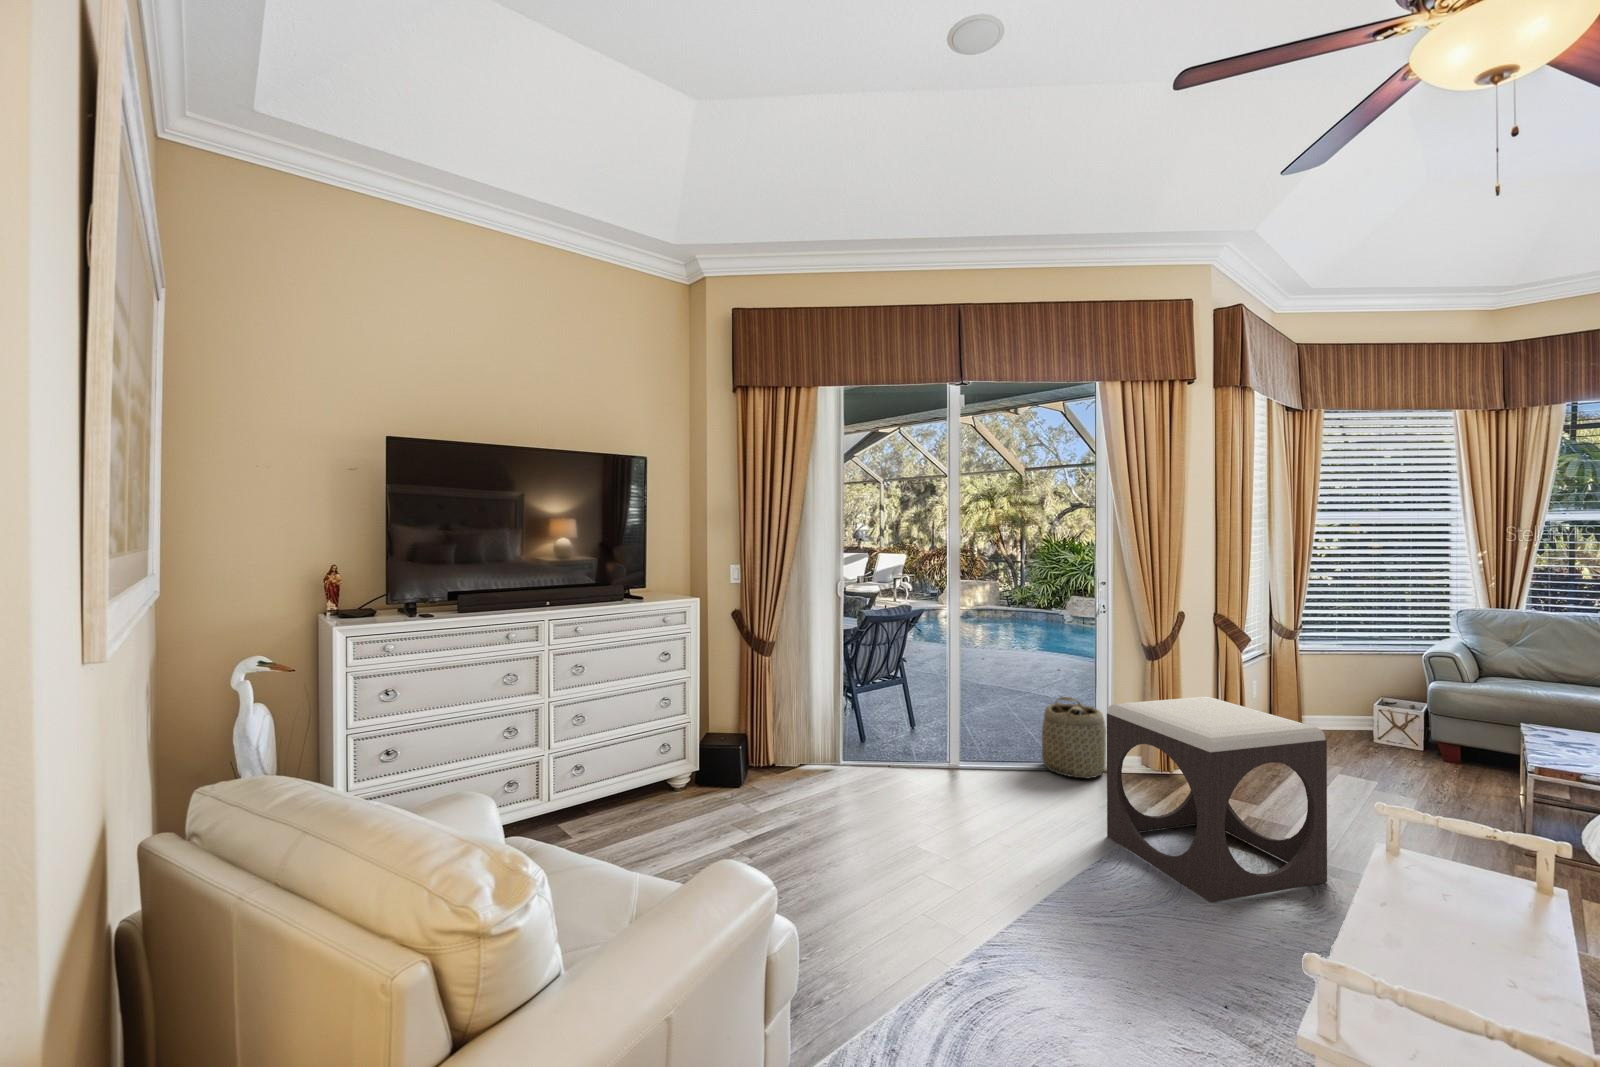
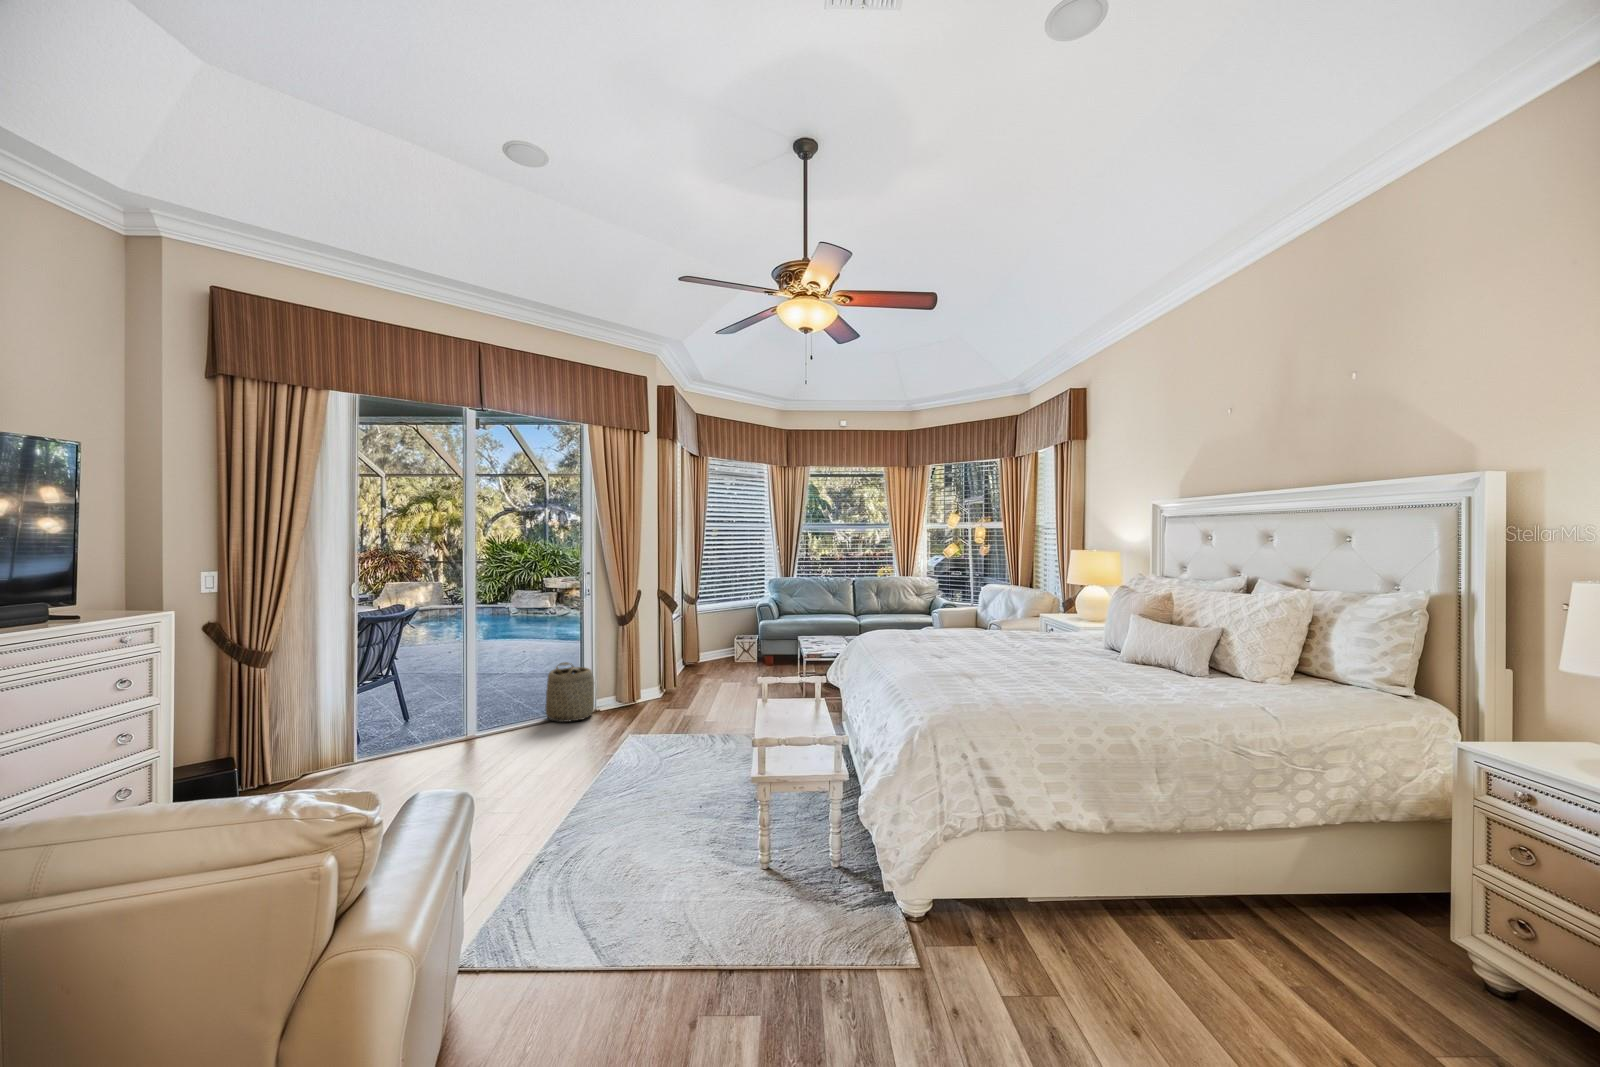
footstool: present [1107,696,1327,903] -> none [609,643,730,764]

